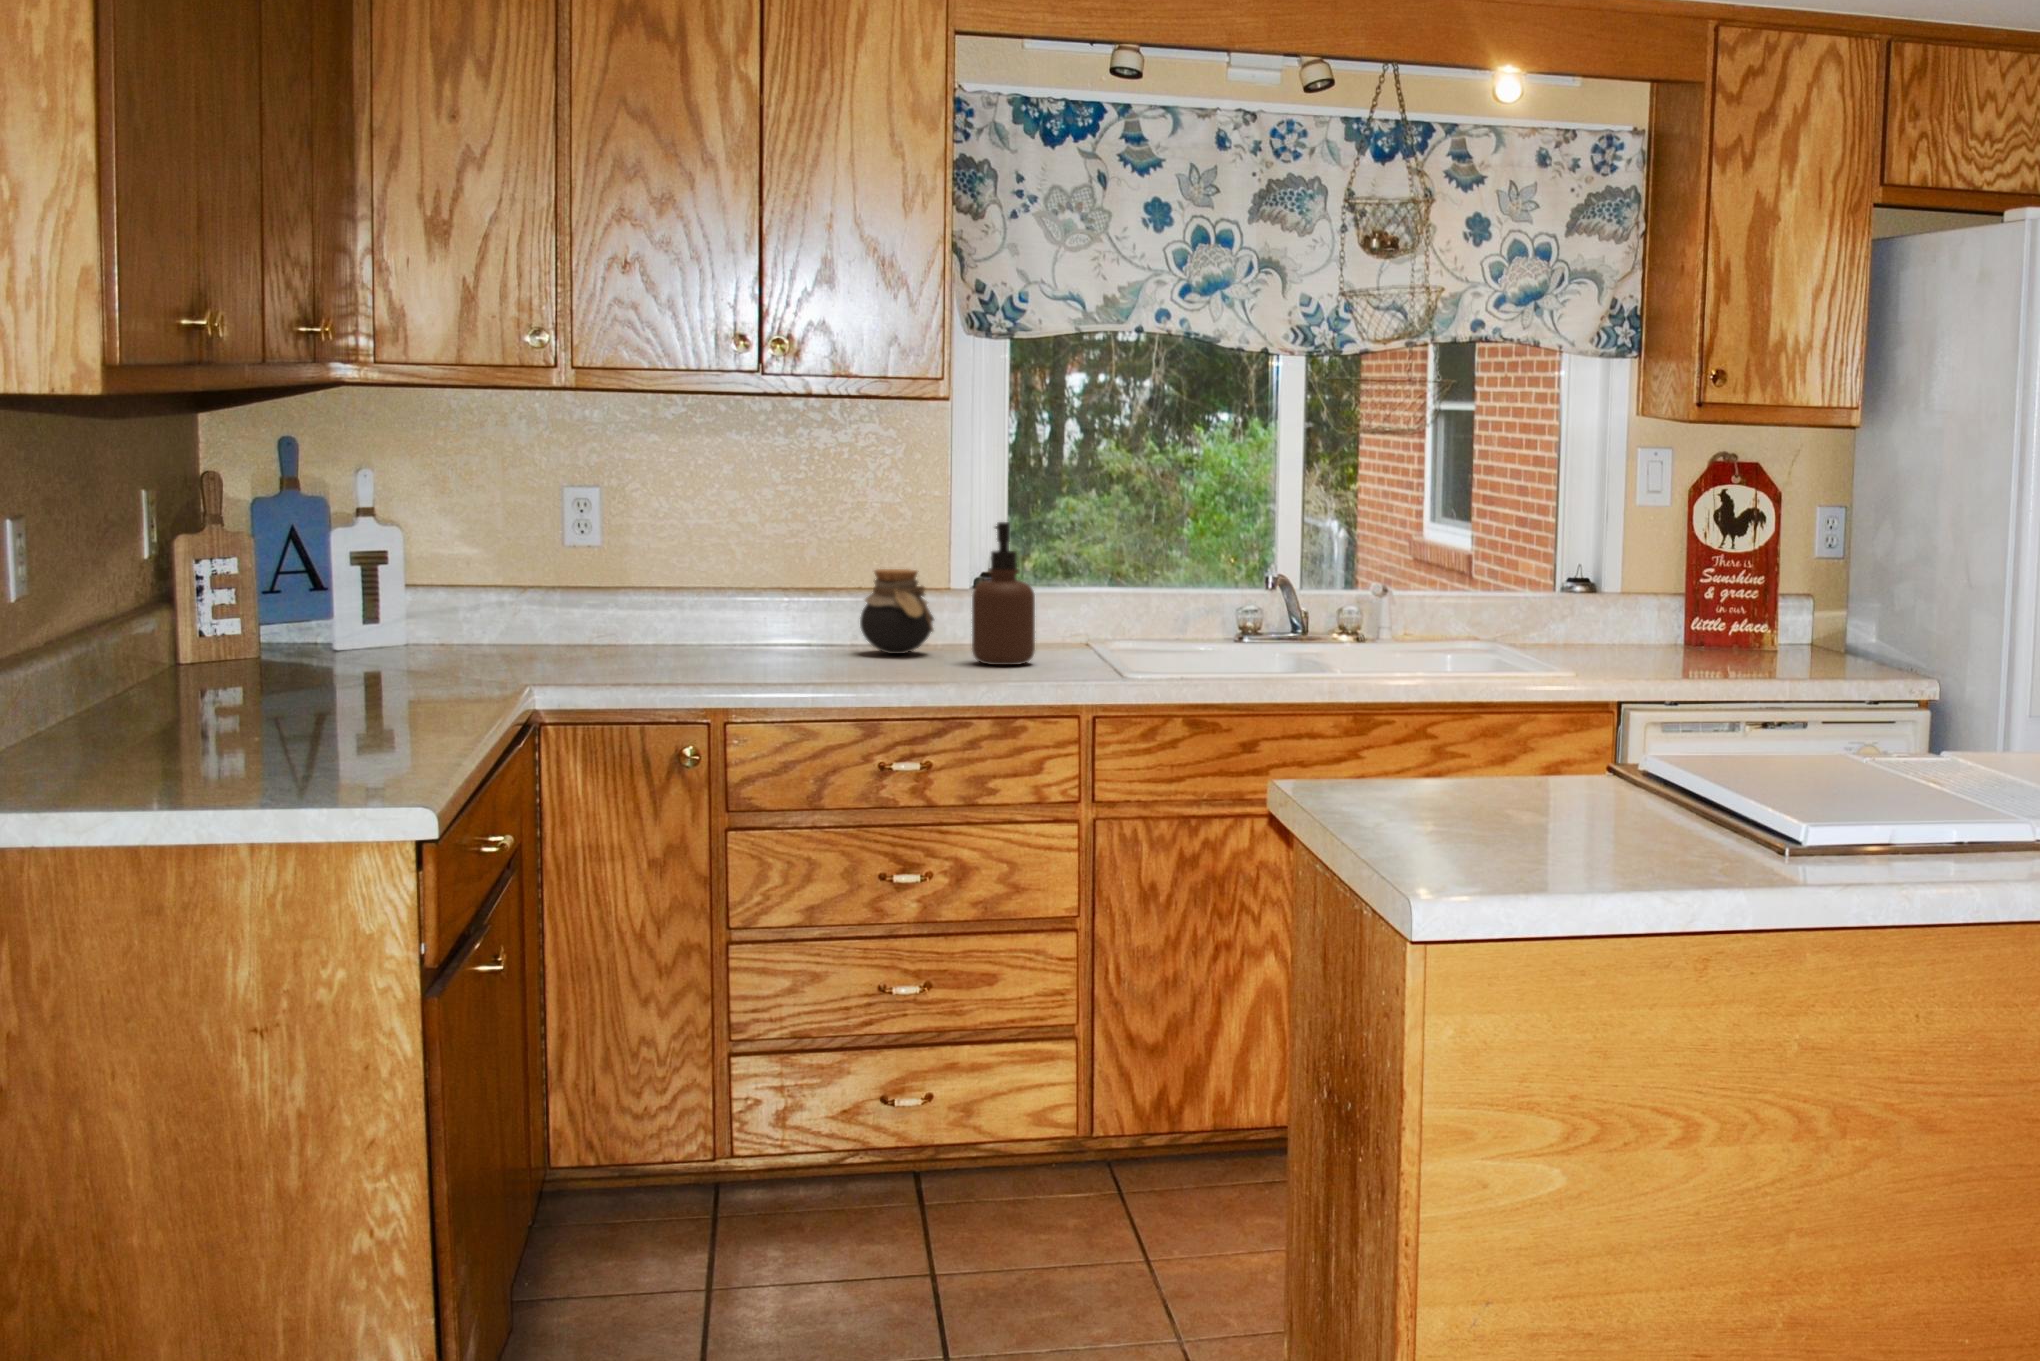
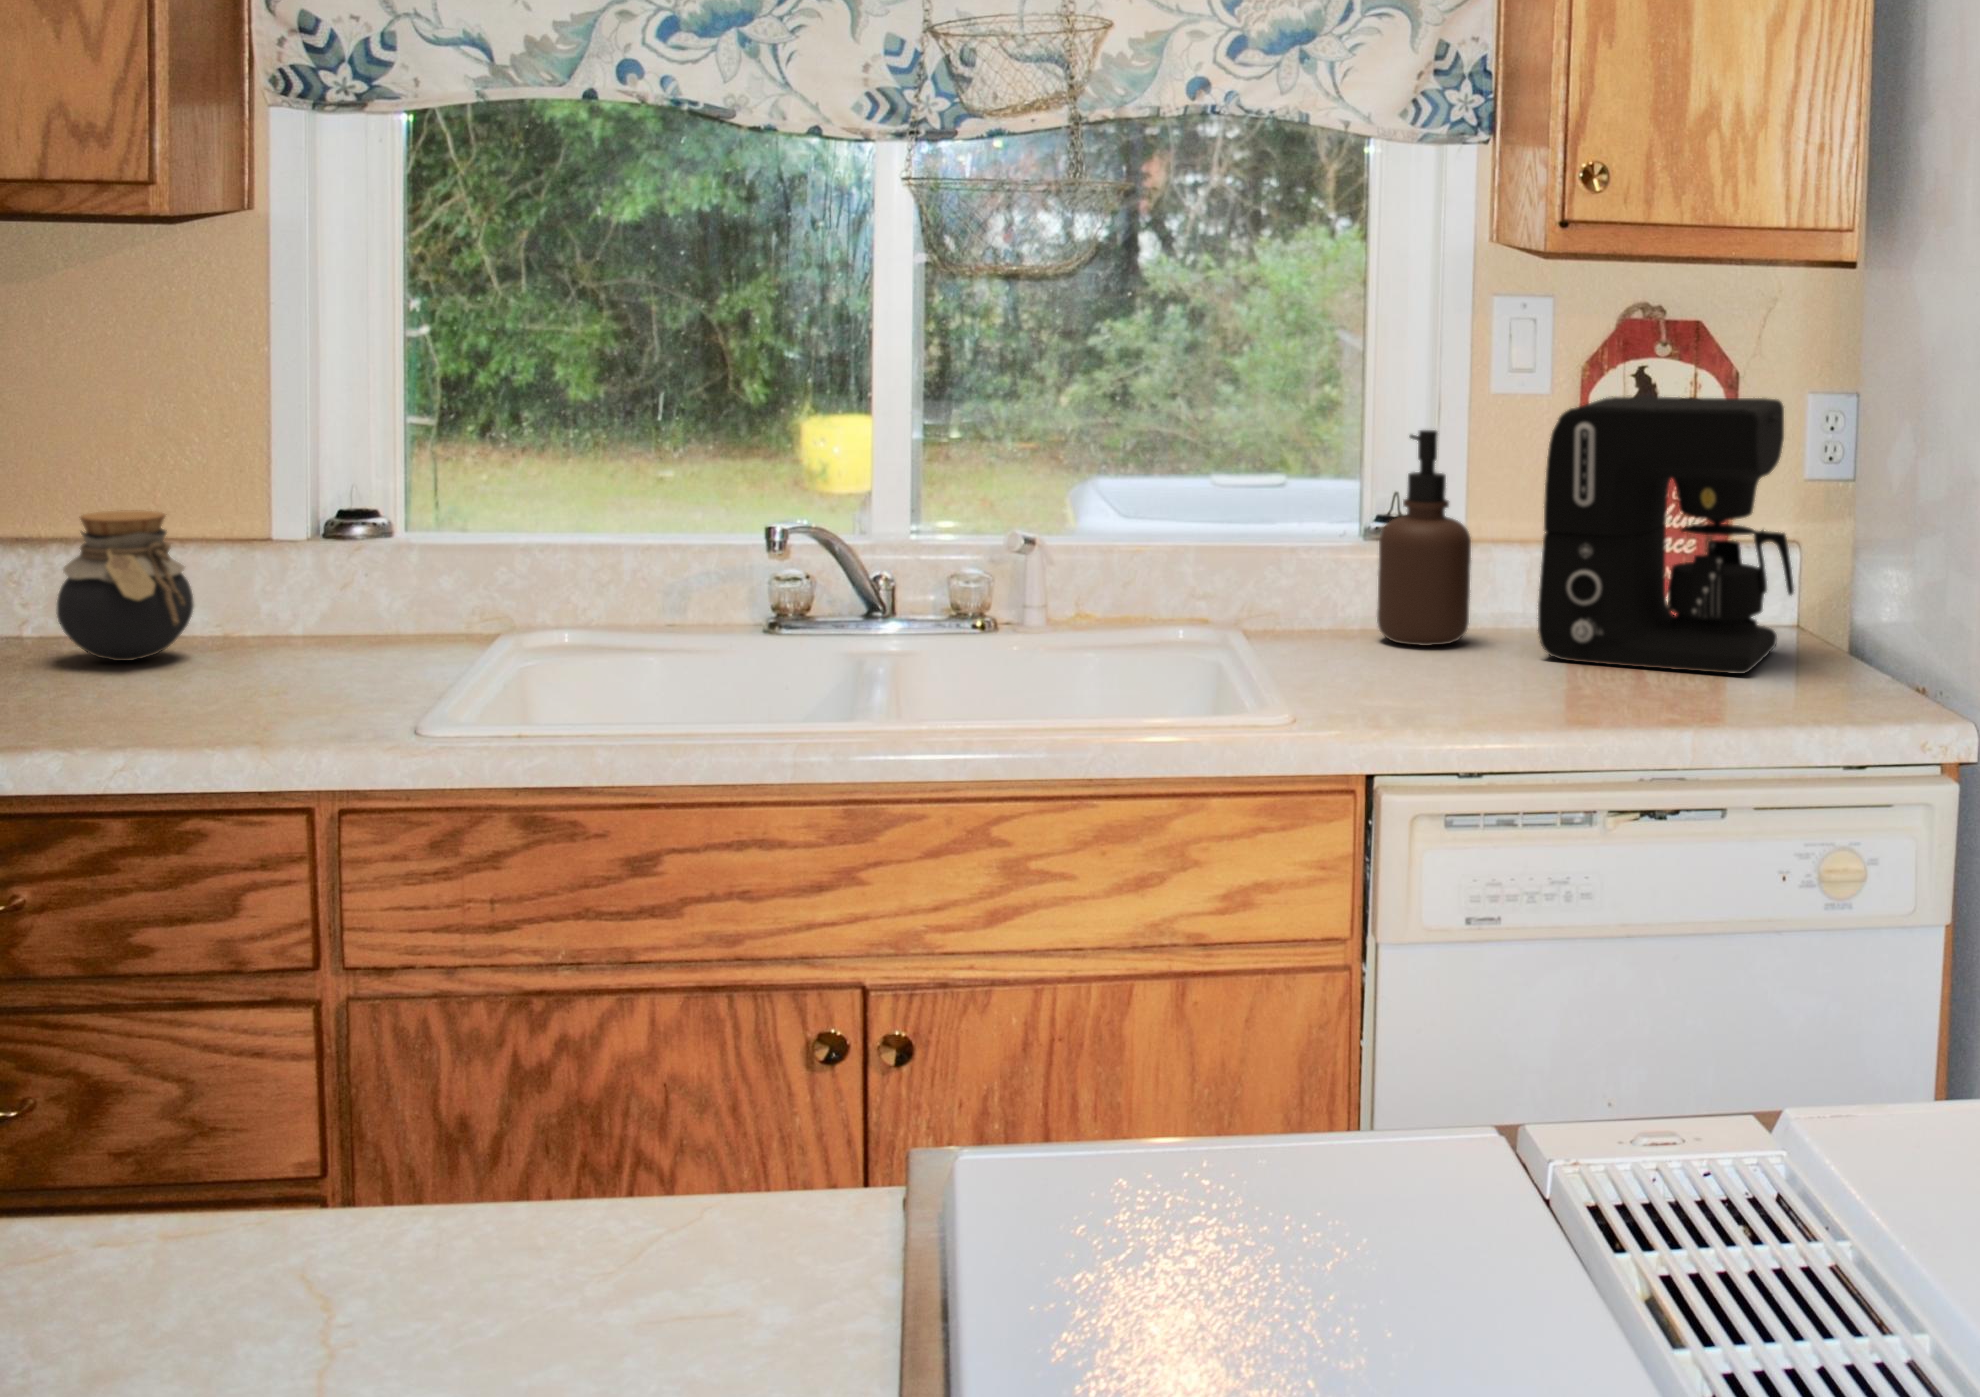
coffee maker: none [1675,507,1819,662] -> present [1538,396,1794,674]
soap dispenser: present [972,522,1035,665] -> present [1377,430,1471,646]

